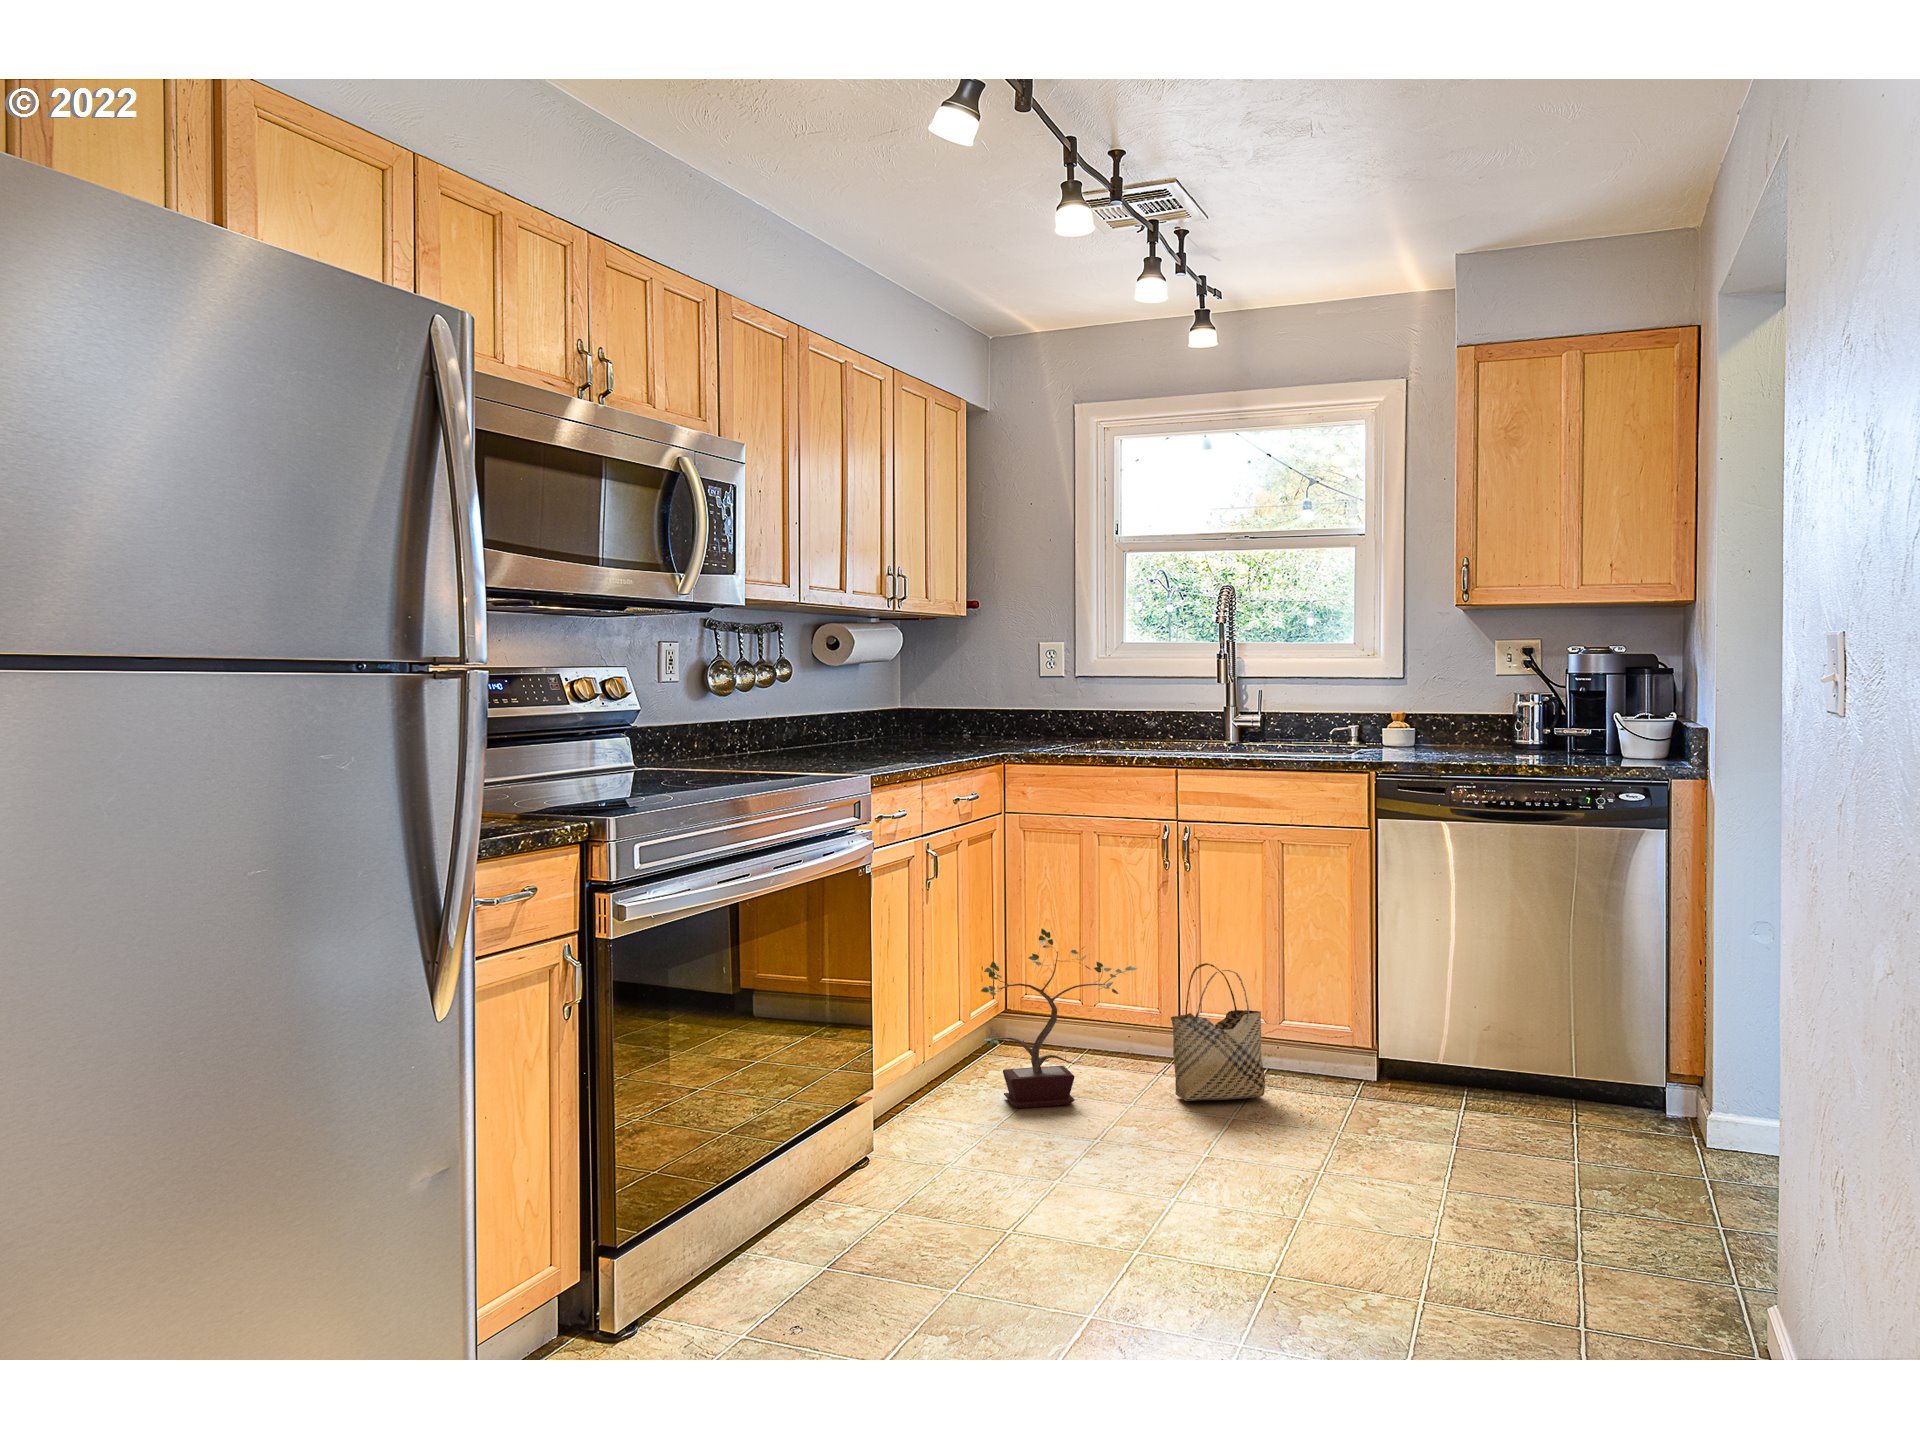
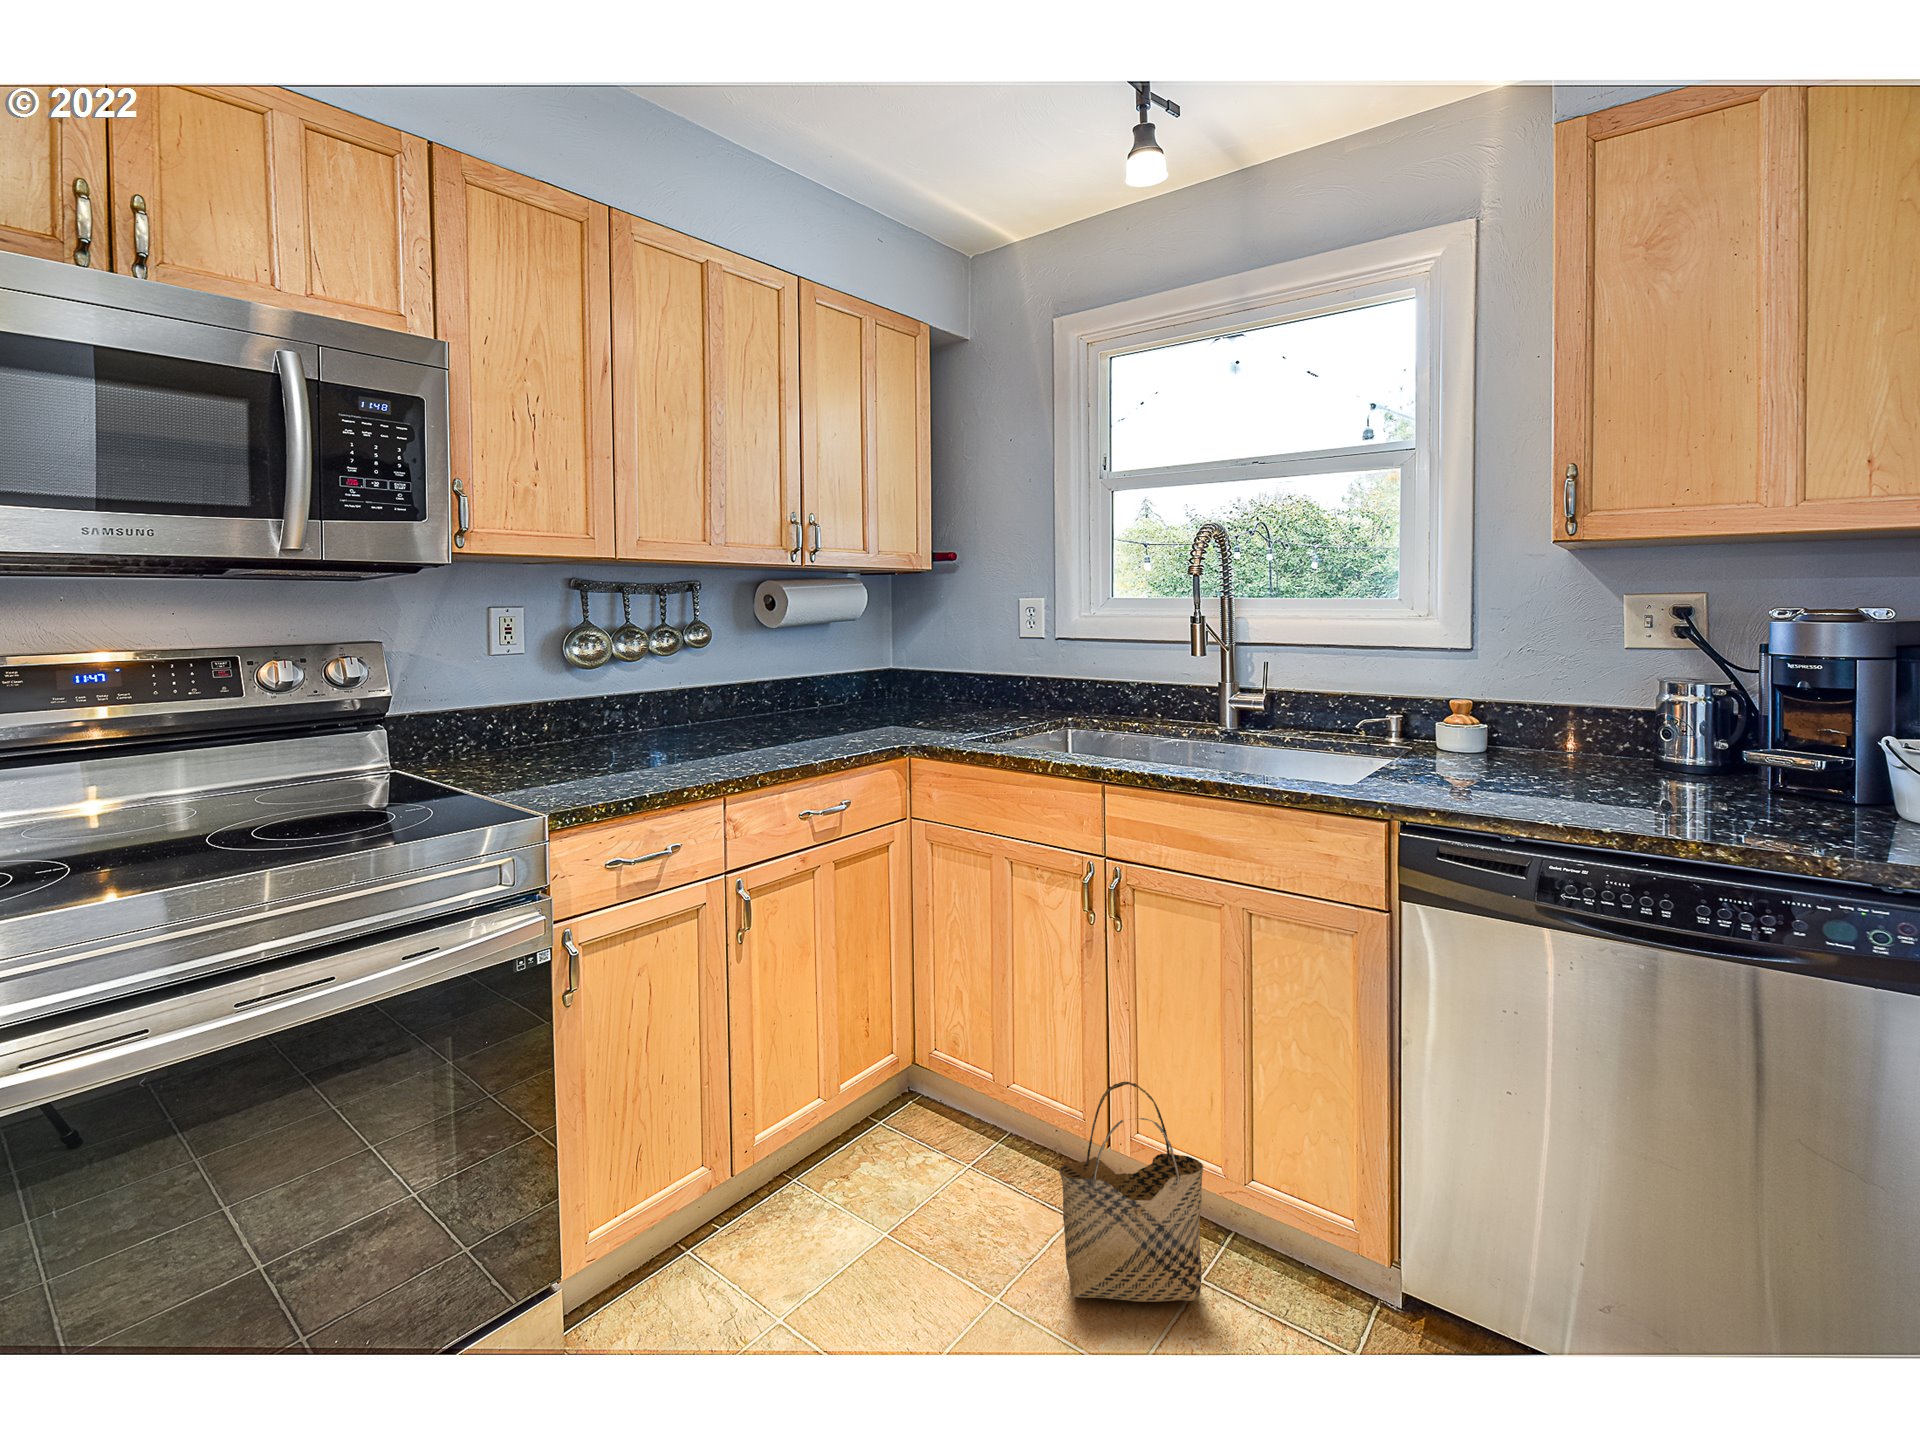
potted plant: present [981,929,1137,1108] -> none [778,1017,1010,1276]

